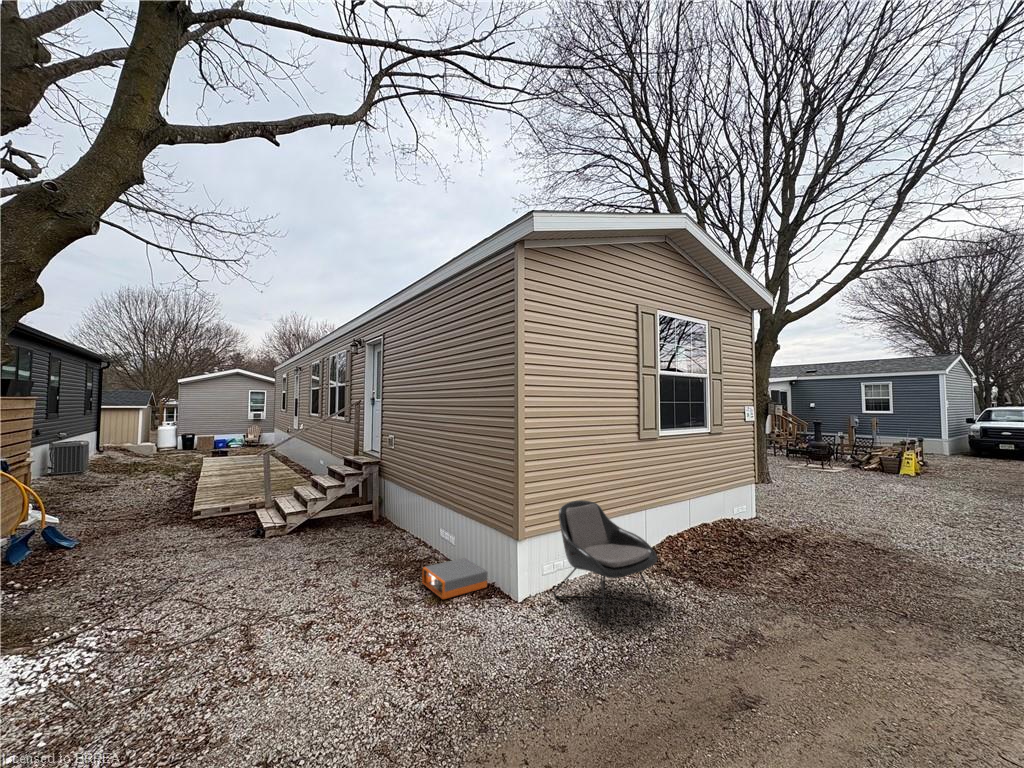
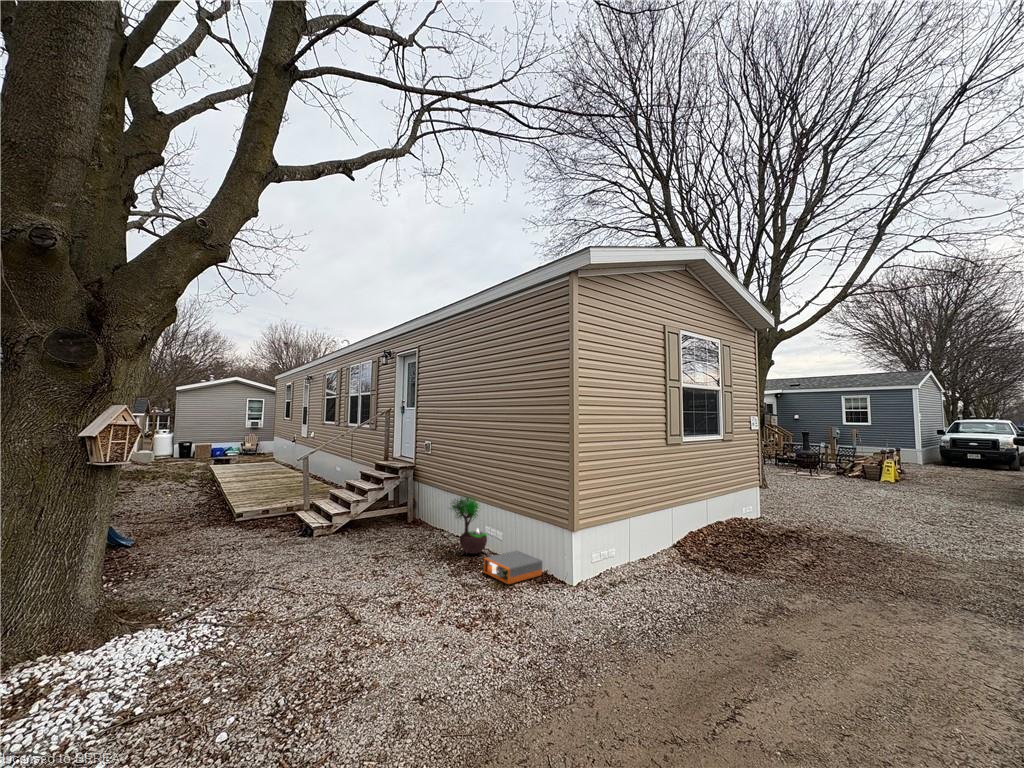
potted tree: none [395,489,439,559] -> present [451,497,487,554]
lounge chair: present [554,500,657,624] -> none [604,497,694,601]

